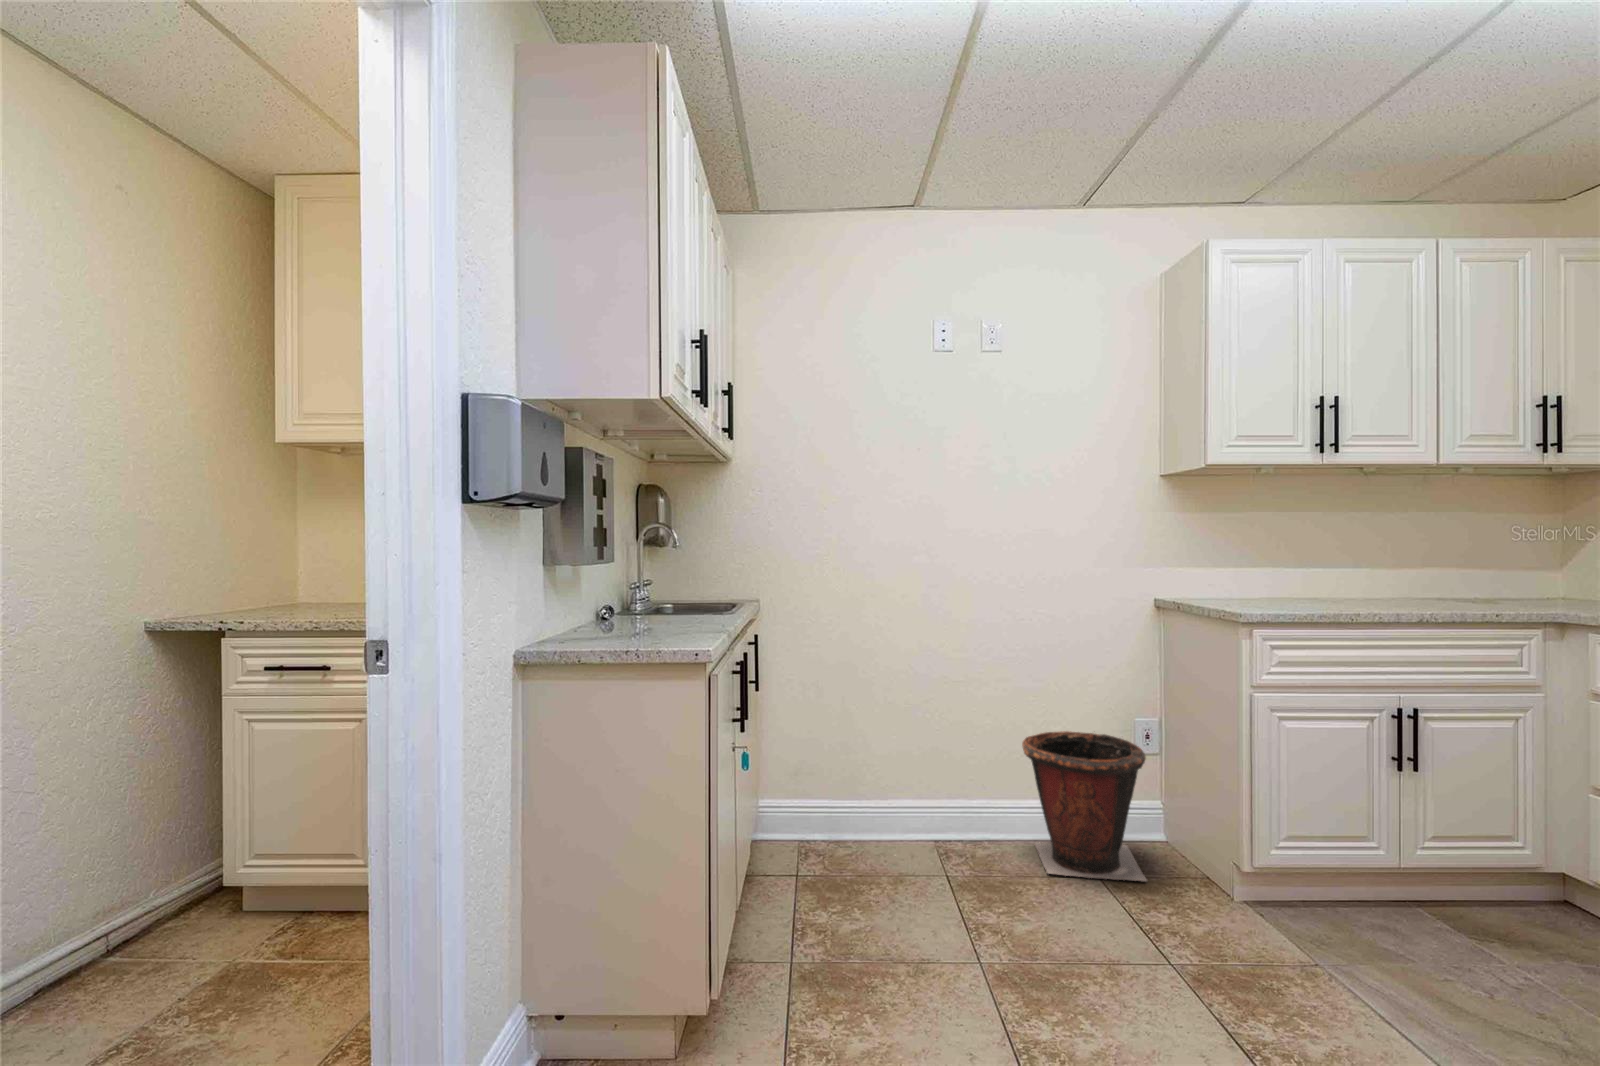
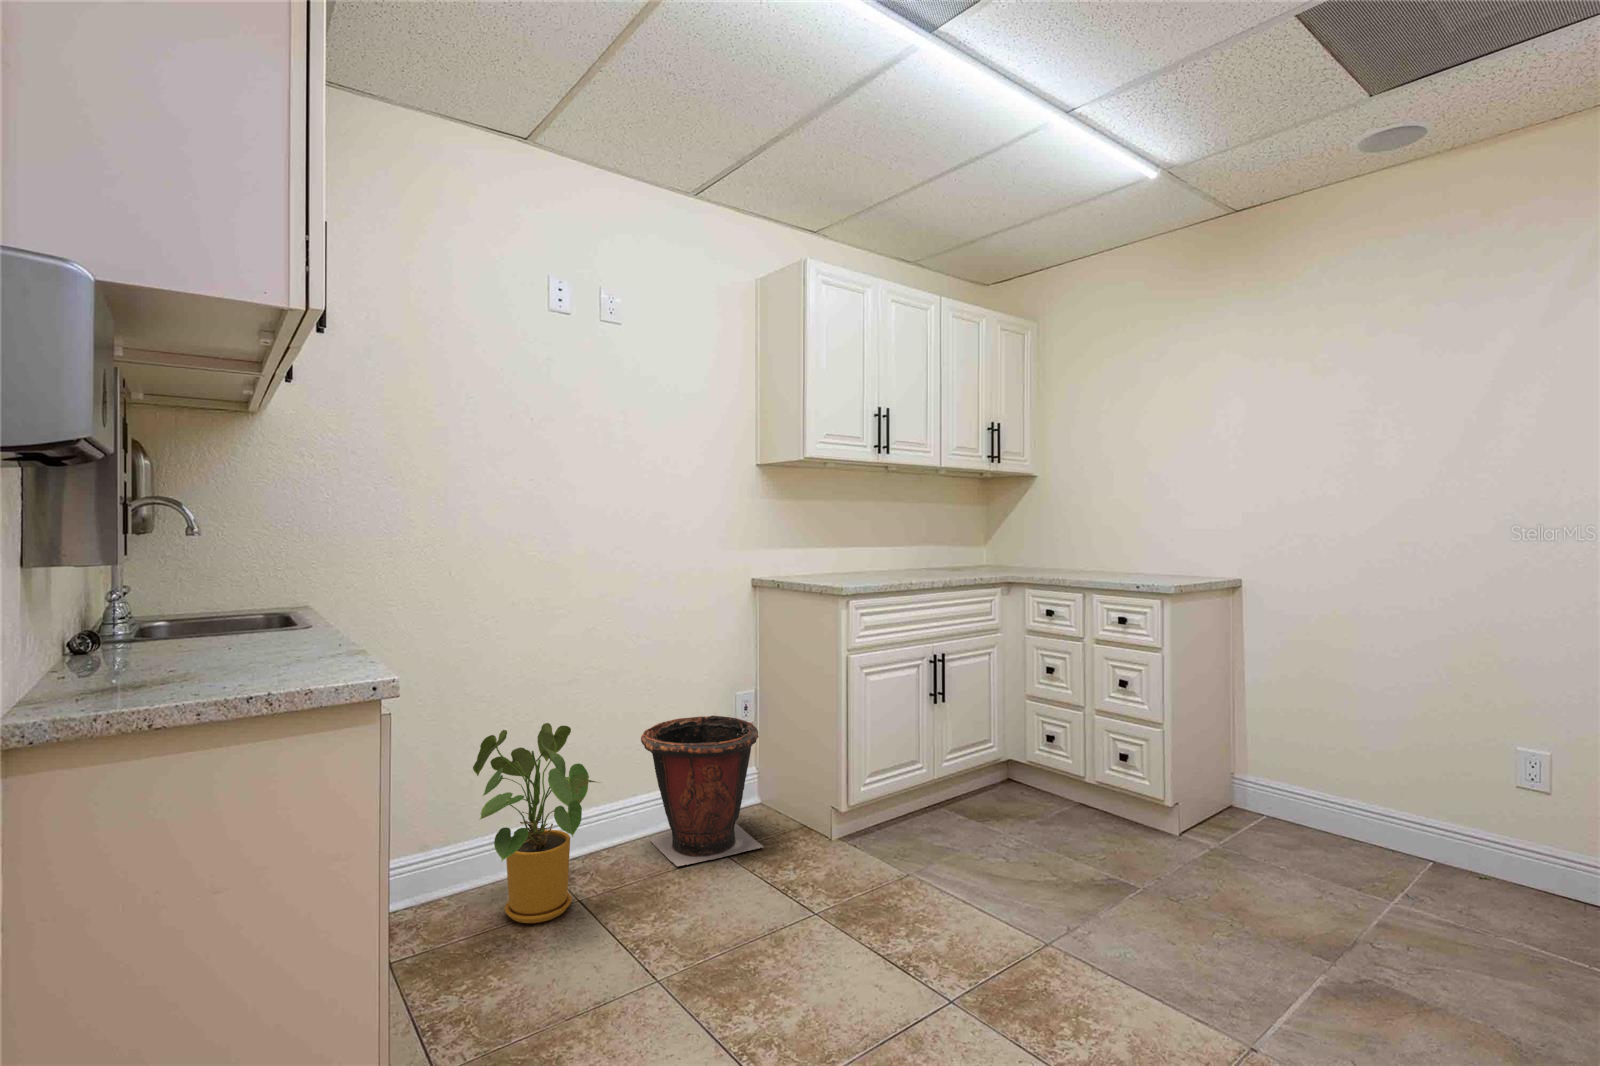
house plant: none [855,713,966,883] -> present [473,723,596,923]

